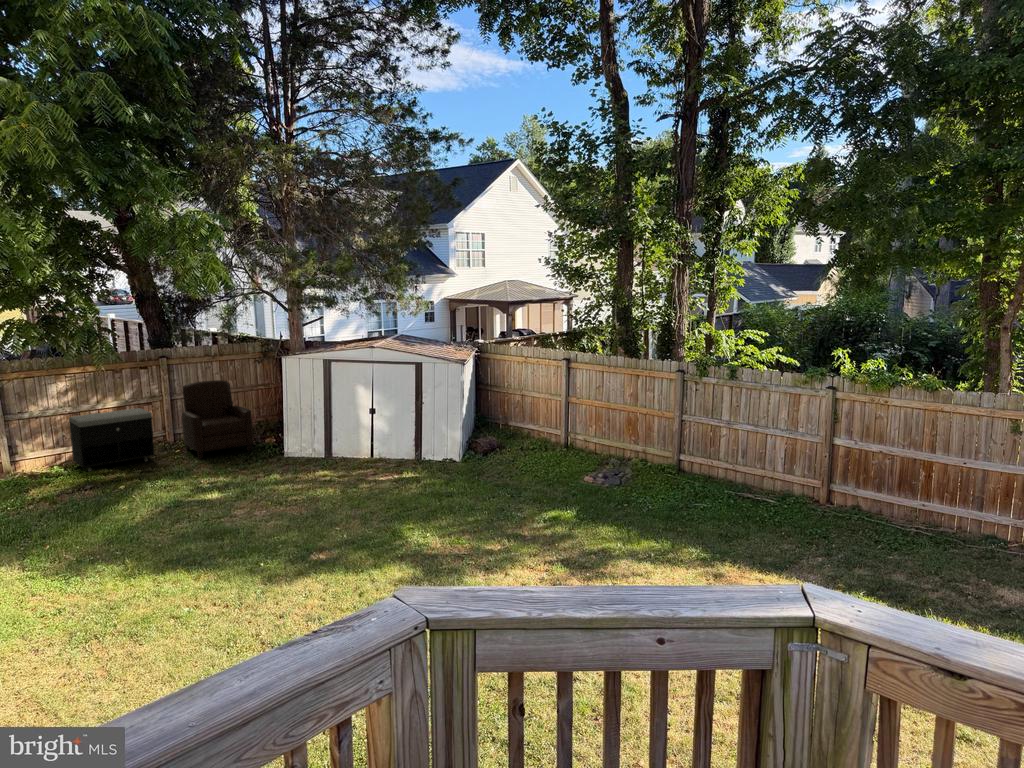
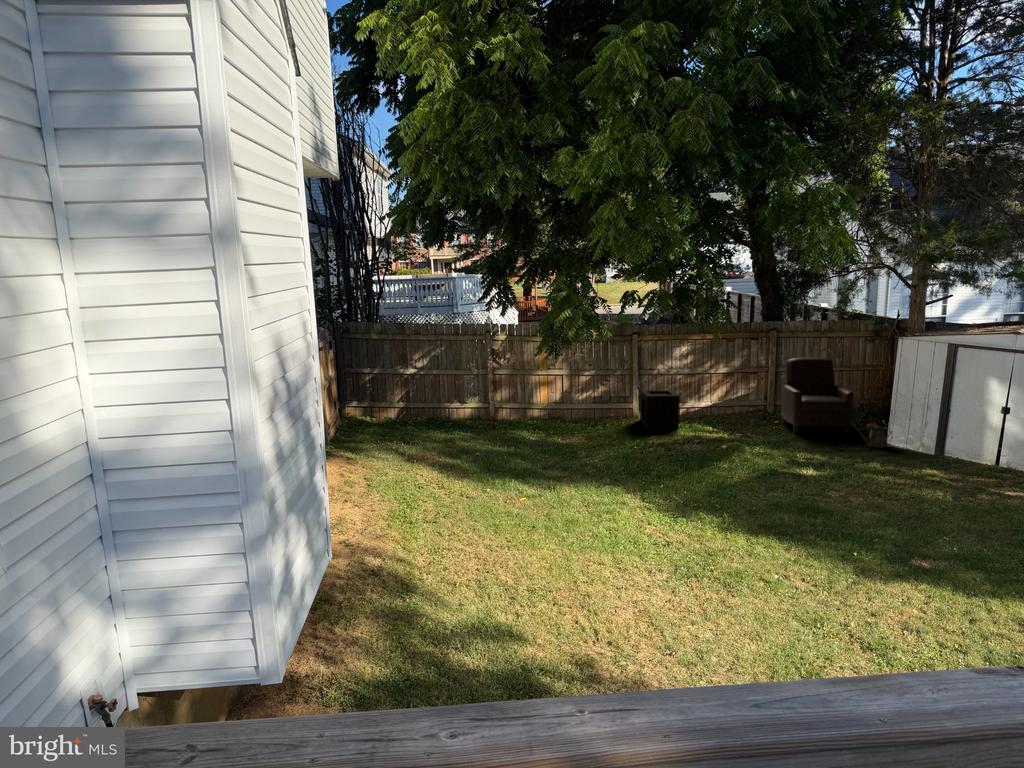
storage bench: present [69,408,155,471] -> none [686,377,756,427]
wooden crate: none [7,434,65,484] -> present [640,390,680,428]
watering can: none [252,440,288,460] -> present [852,424,891,448]

